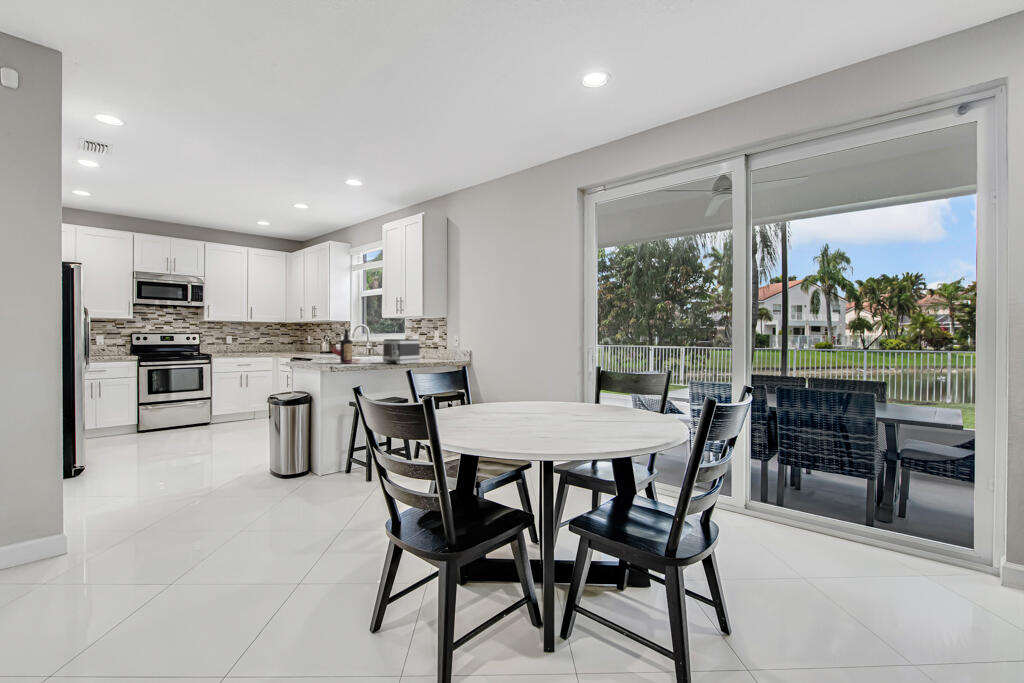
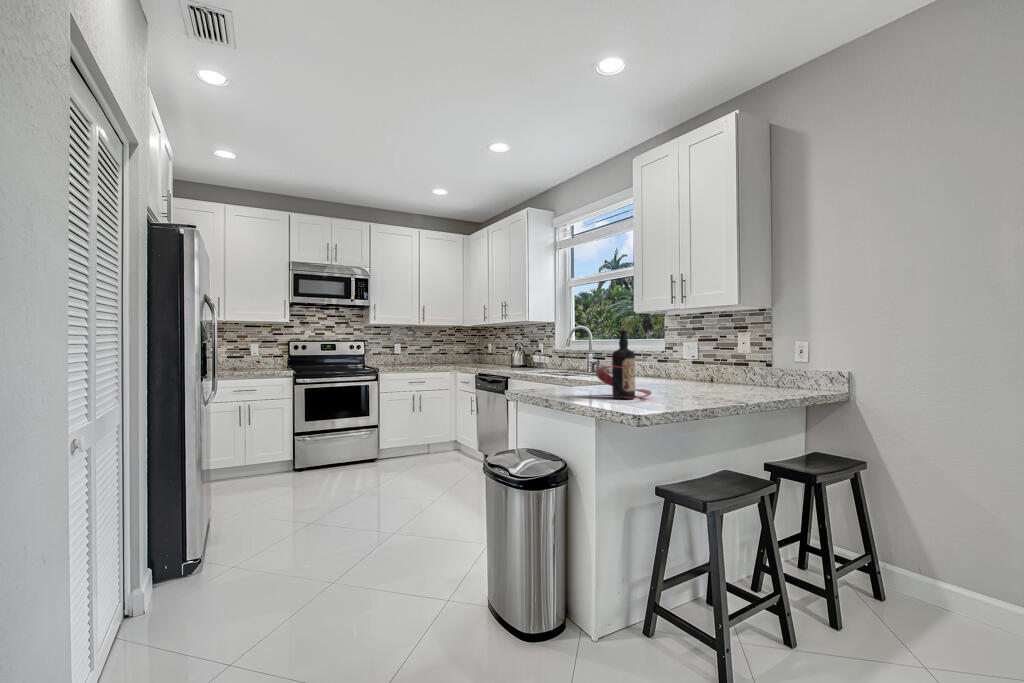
toaster: present [383,339,420,364] -> none [704,349,769,405]

